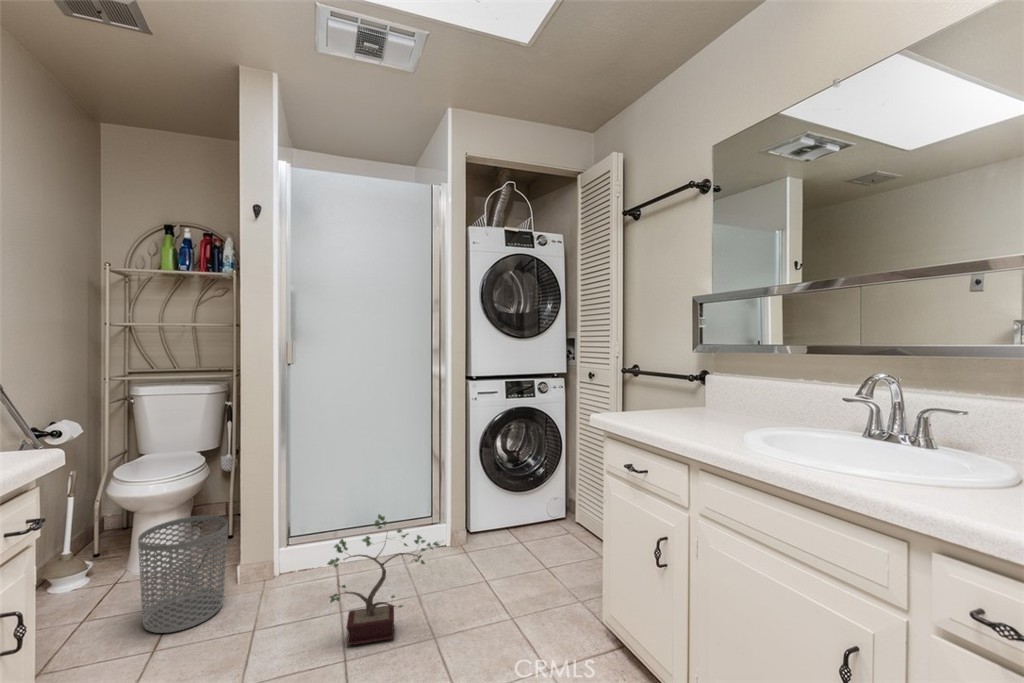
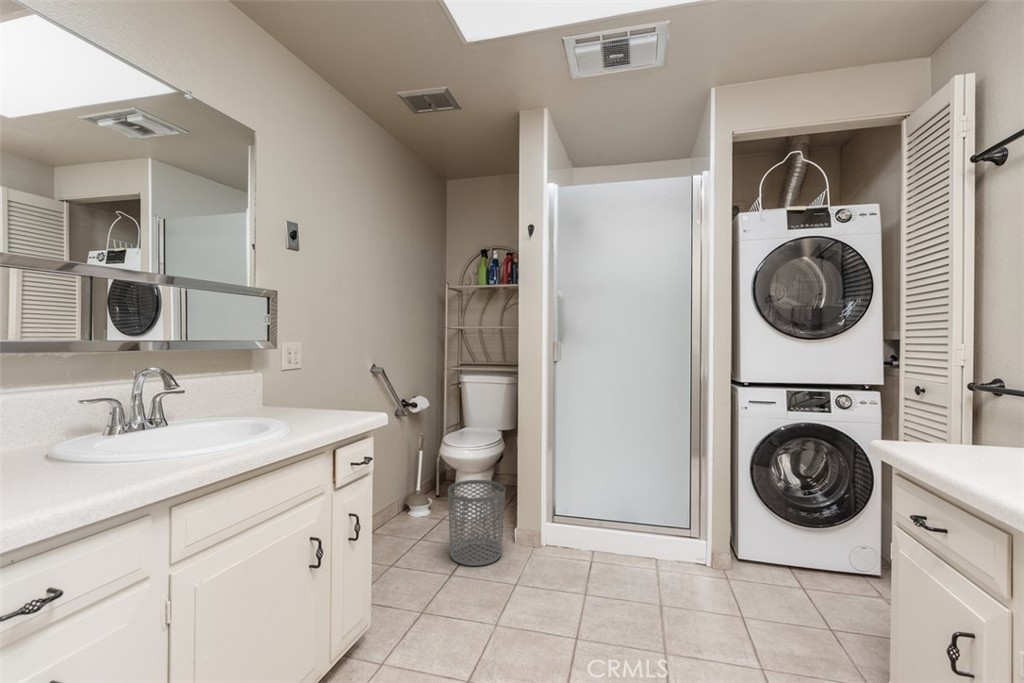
potted plant: present [327,514,440,645] -> none [565,509,674,636]

